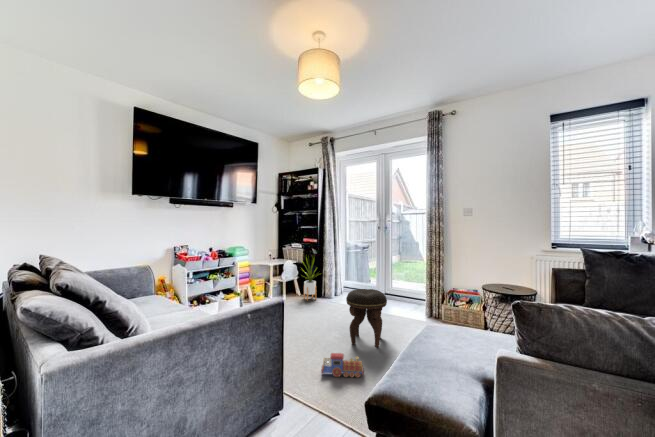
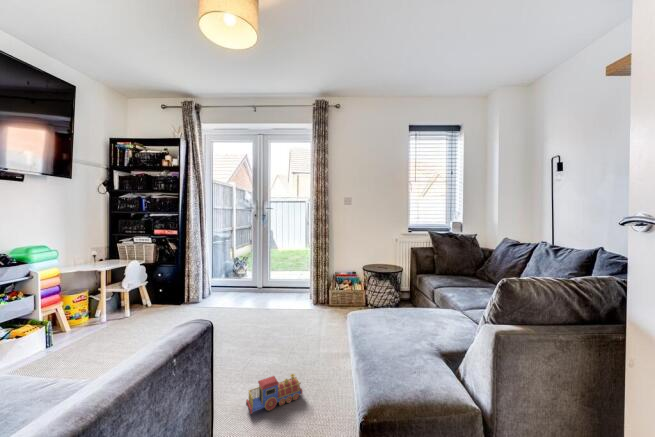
house plant: present [304,257,316,301] -> none [151,248,188,311]
footstool: present [346,289,387,347] -> none [250,285,299,356]

